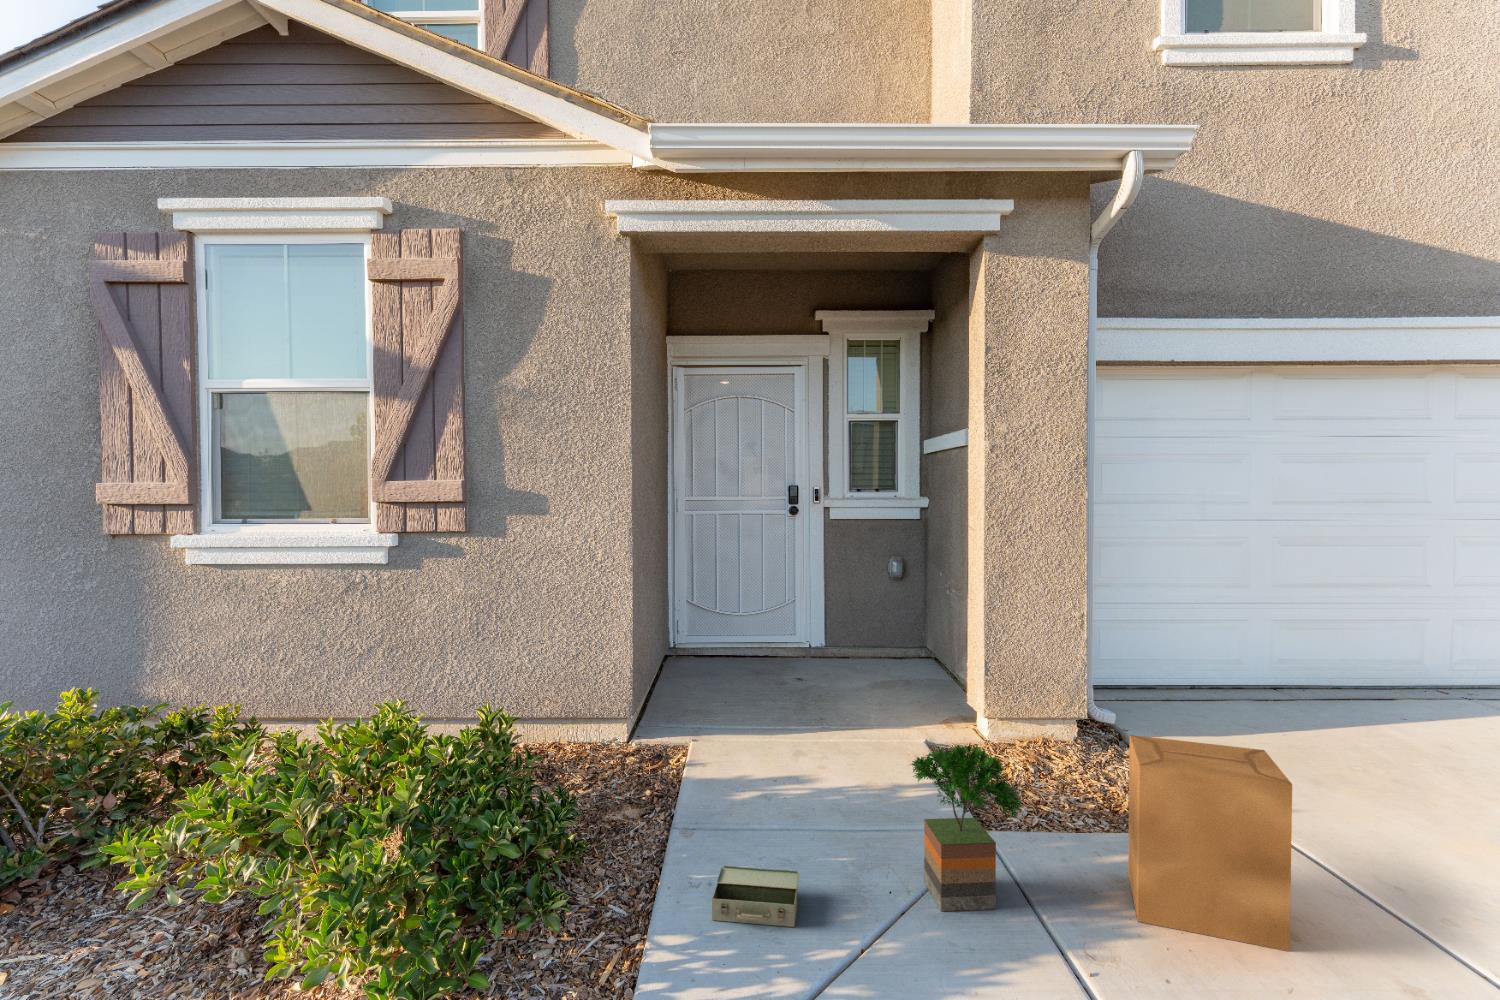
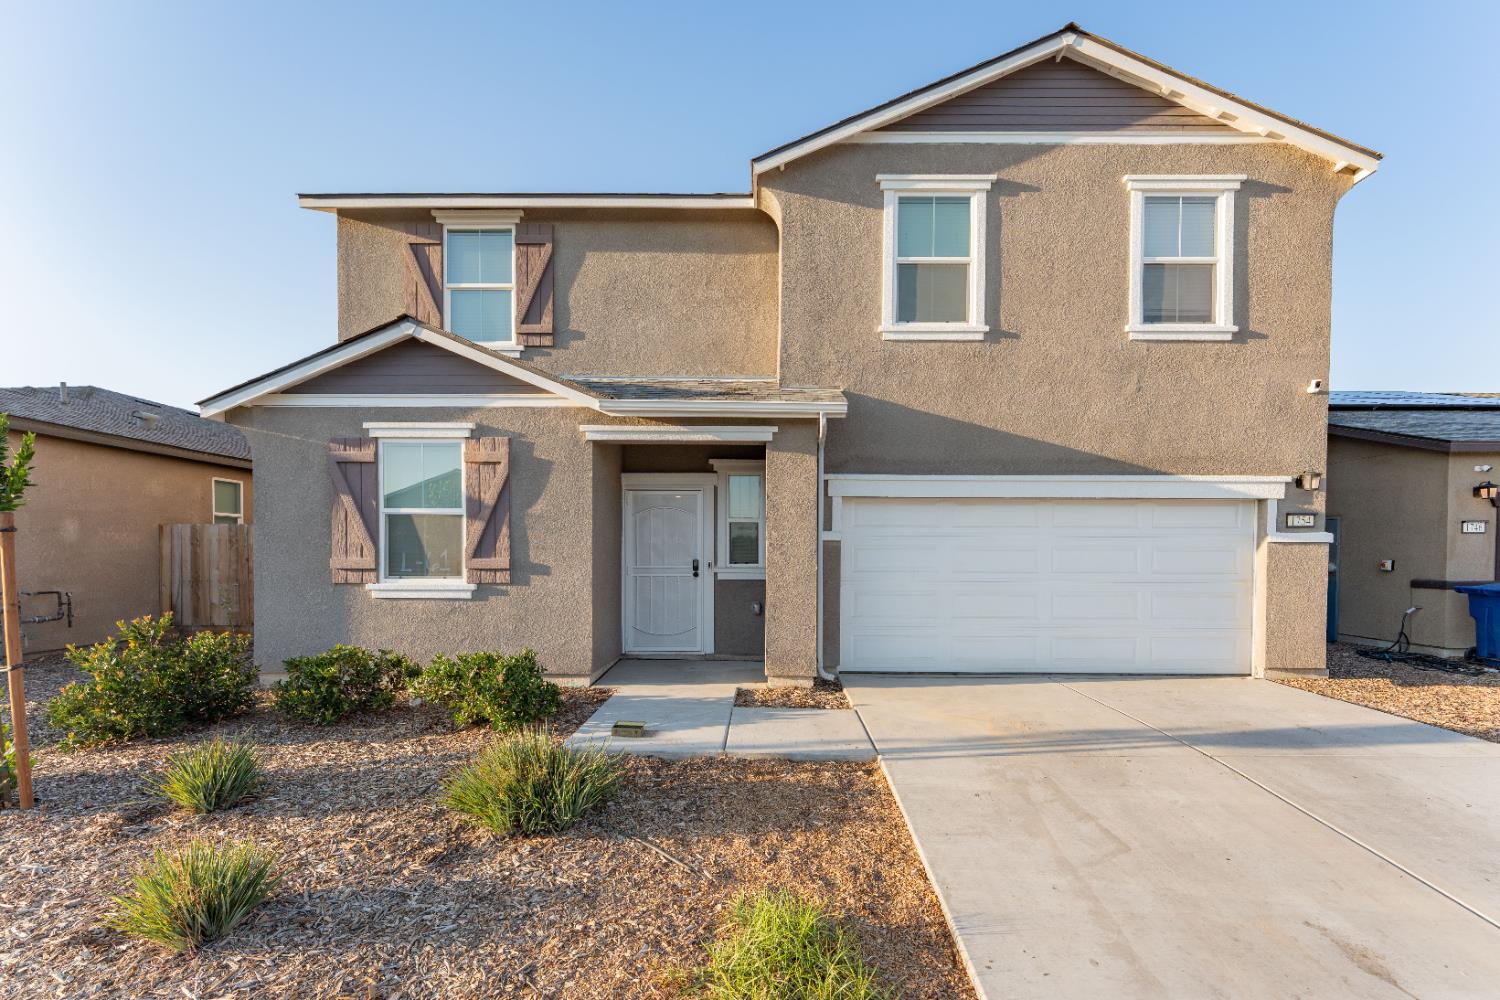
cardboard box: present [1128,735,1292,951] -> none [766,671,820,742]
potted tree: present [910,744,1022,911] -> none [689,674,728,734]

